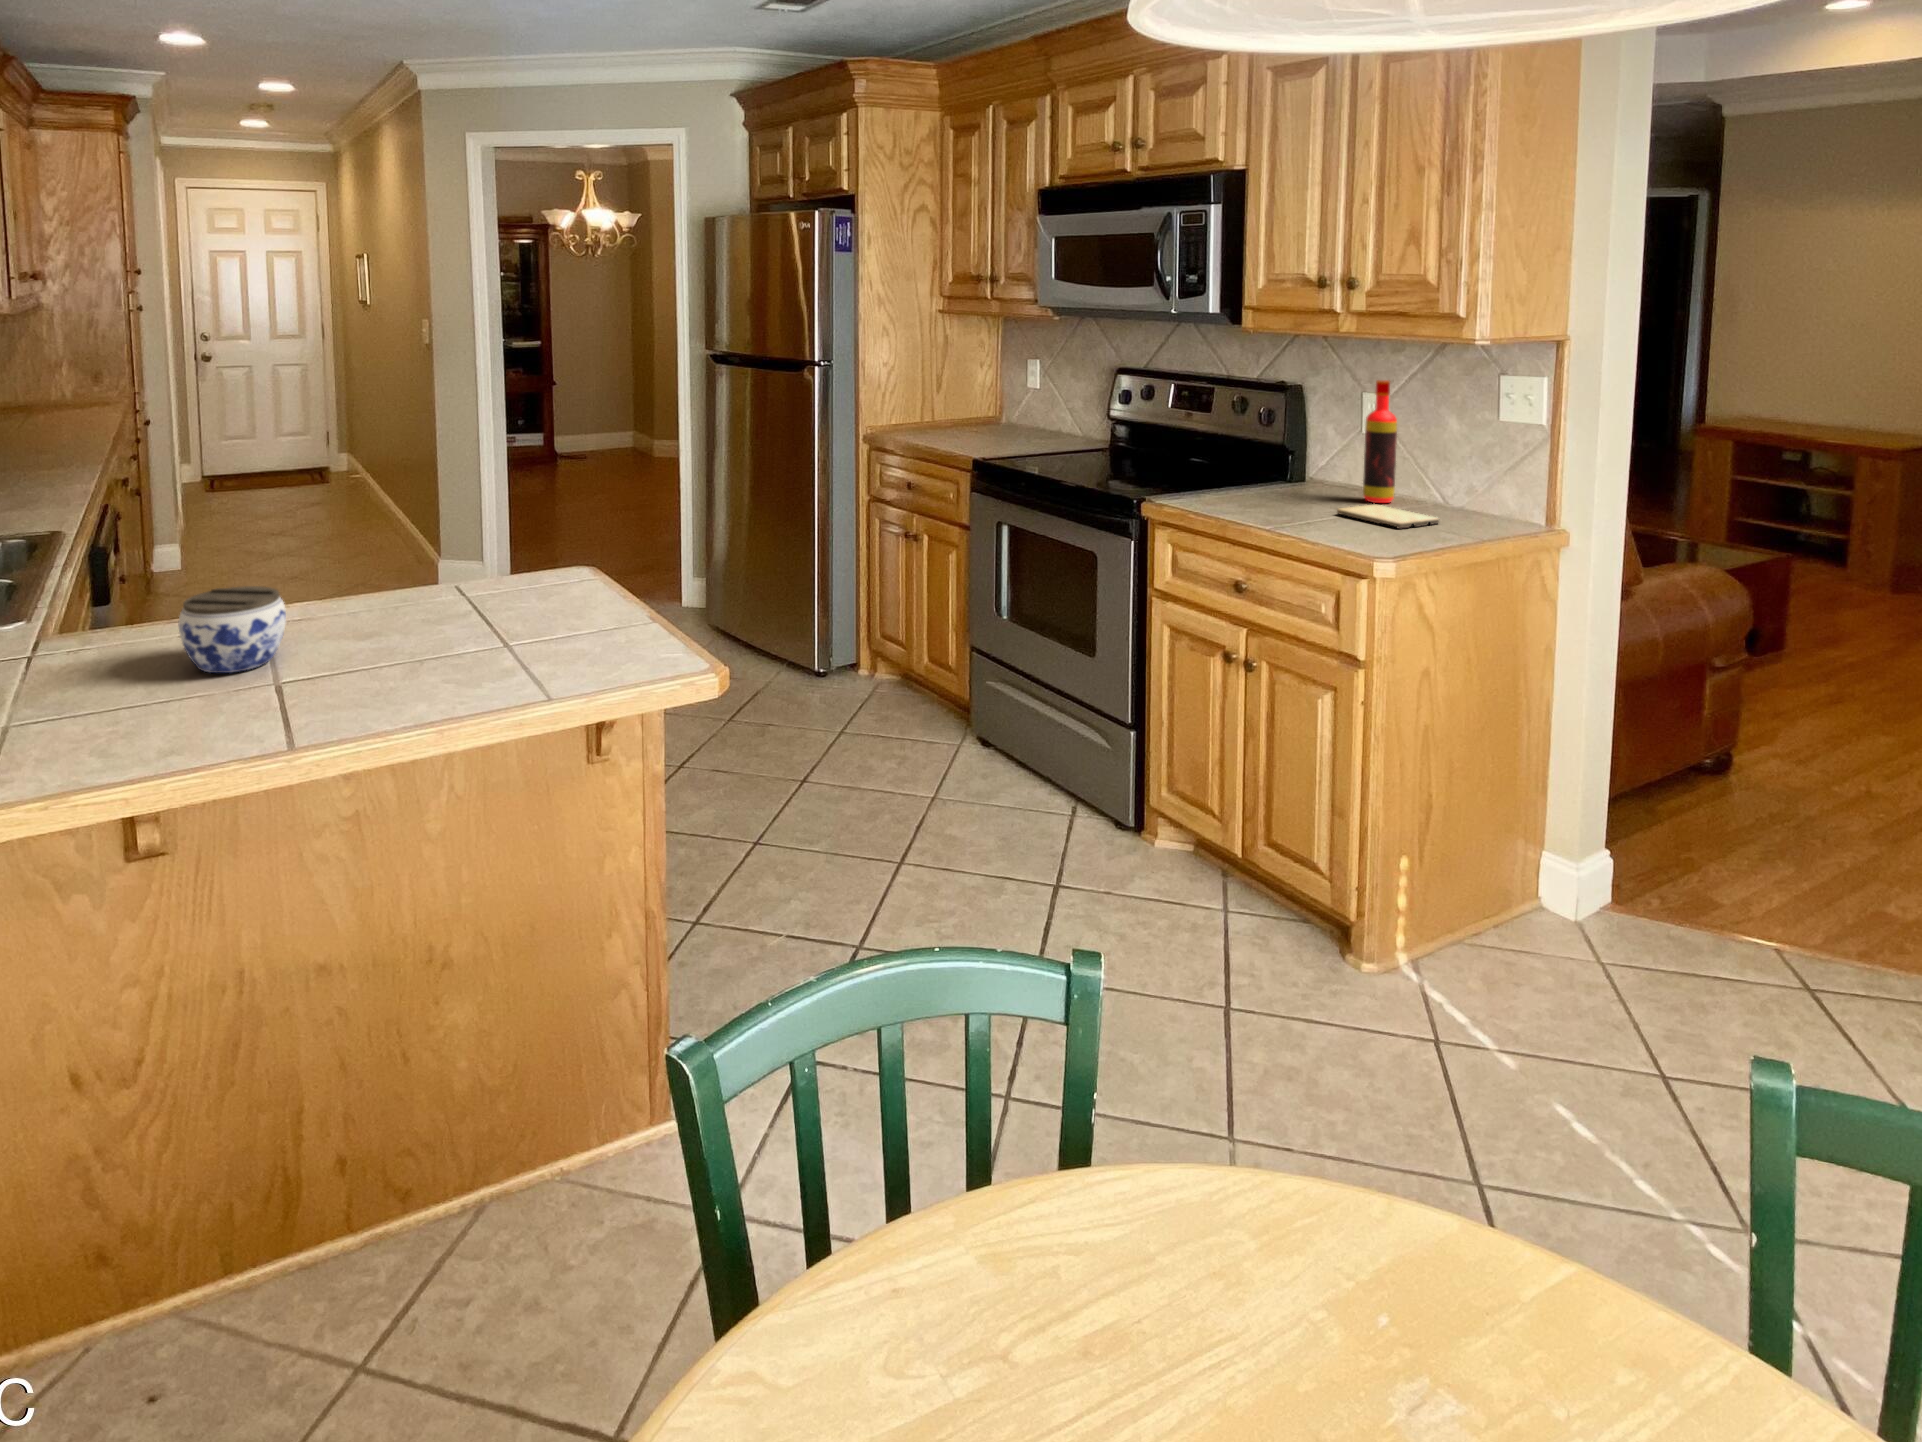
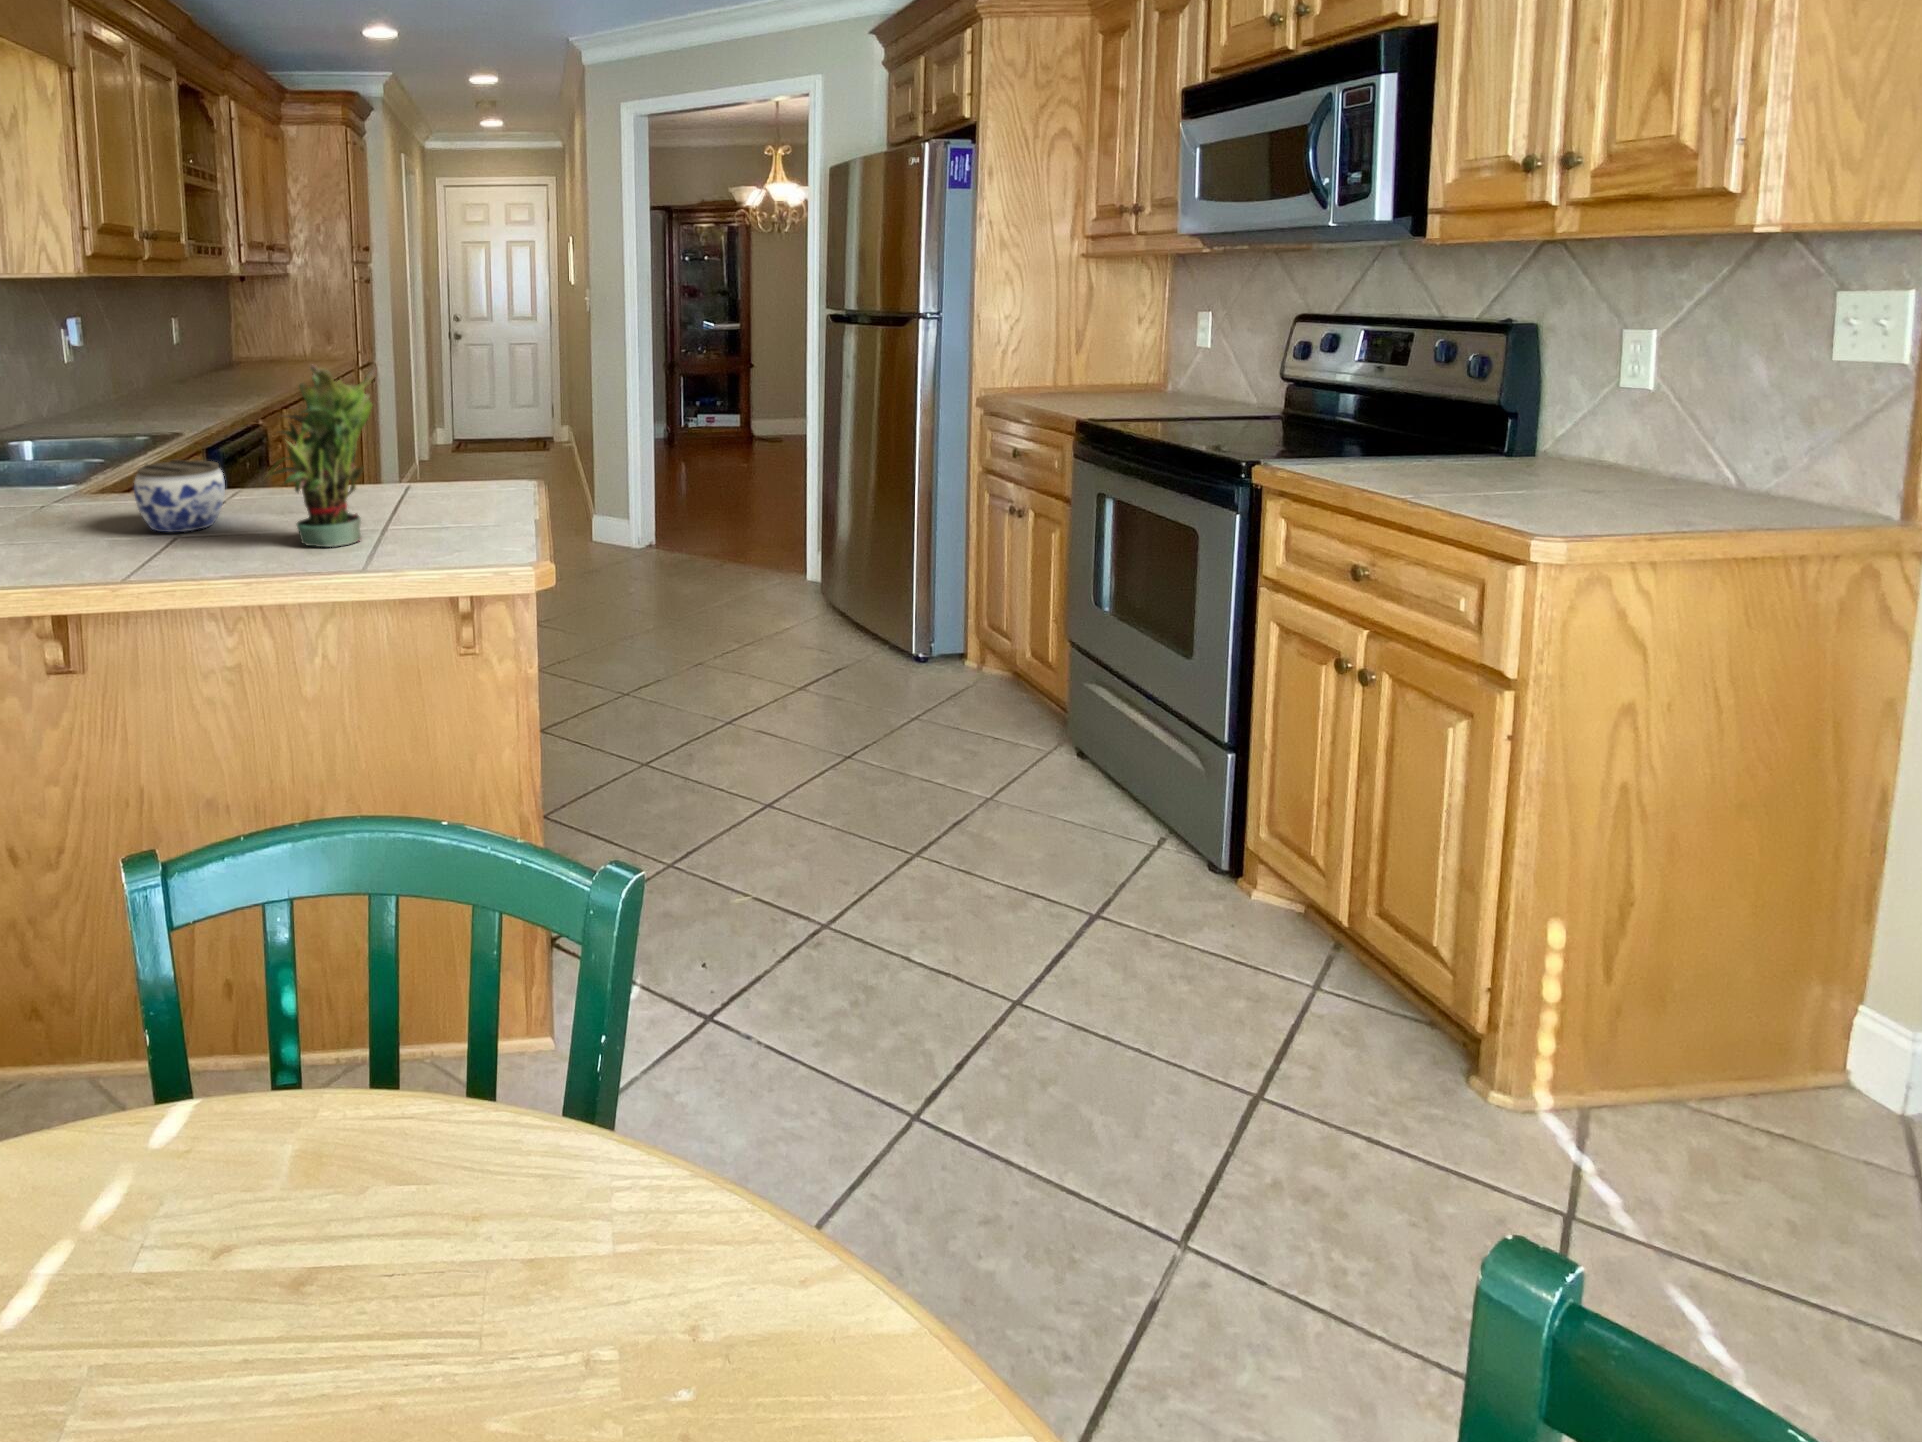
bottle: present [1363,380,1397,503] -> none [1592,307,1654,480]
potted plant: none [367,480,488,671] -> present [265,365,377,547]
cutting board: present [1337,504,1439,529] -> none [1526,479,1693,507]

